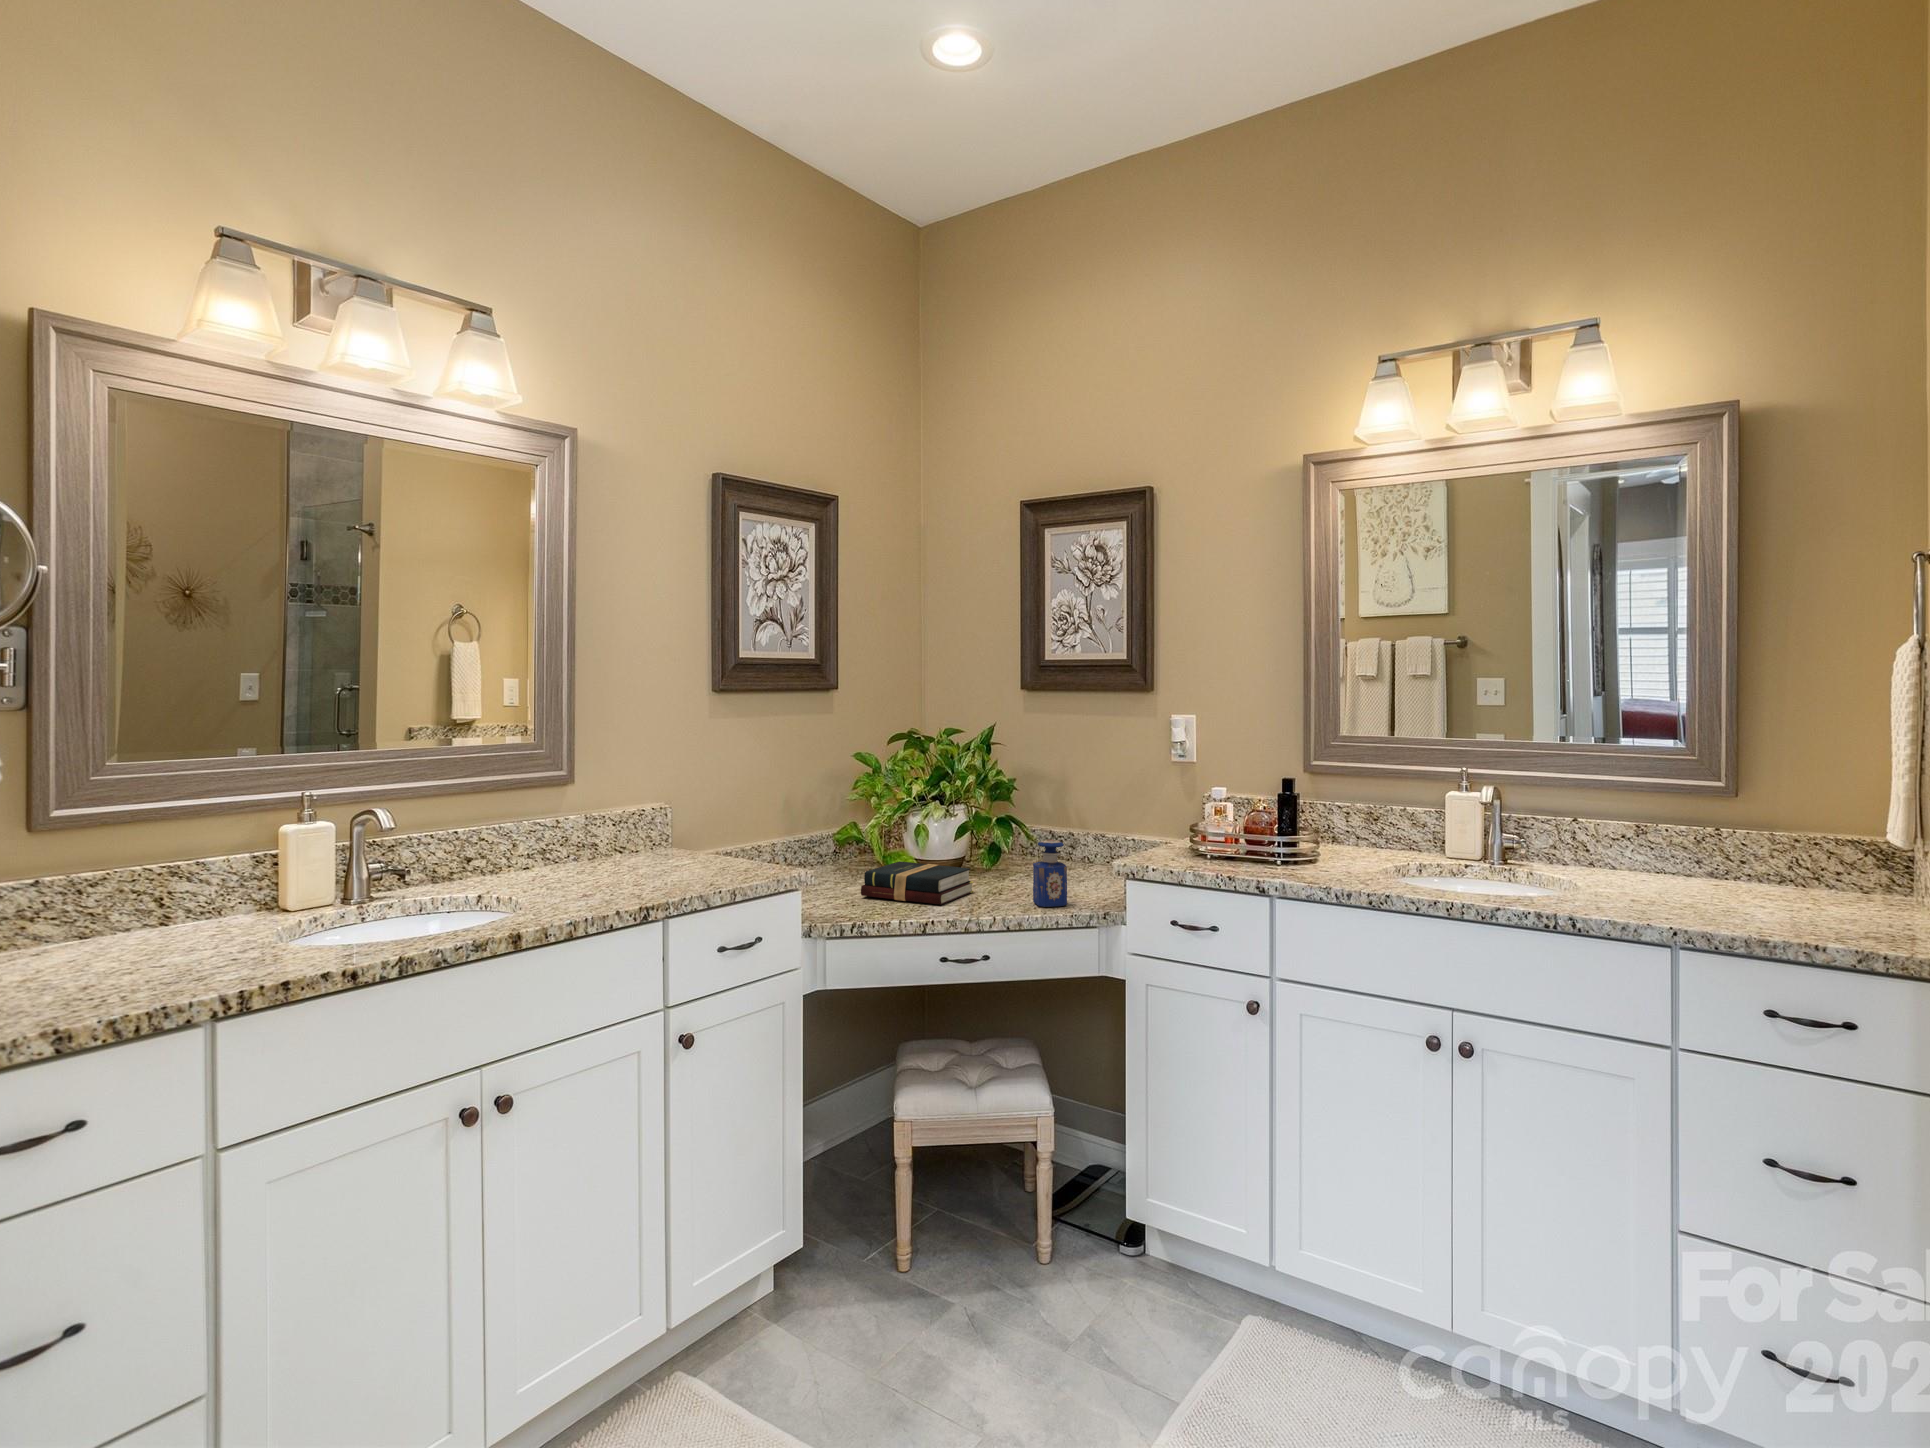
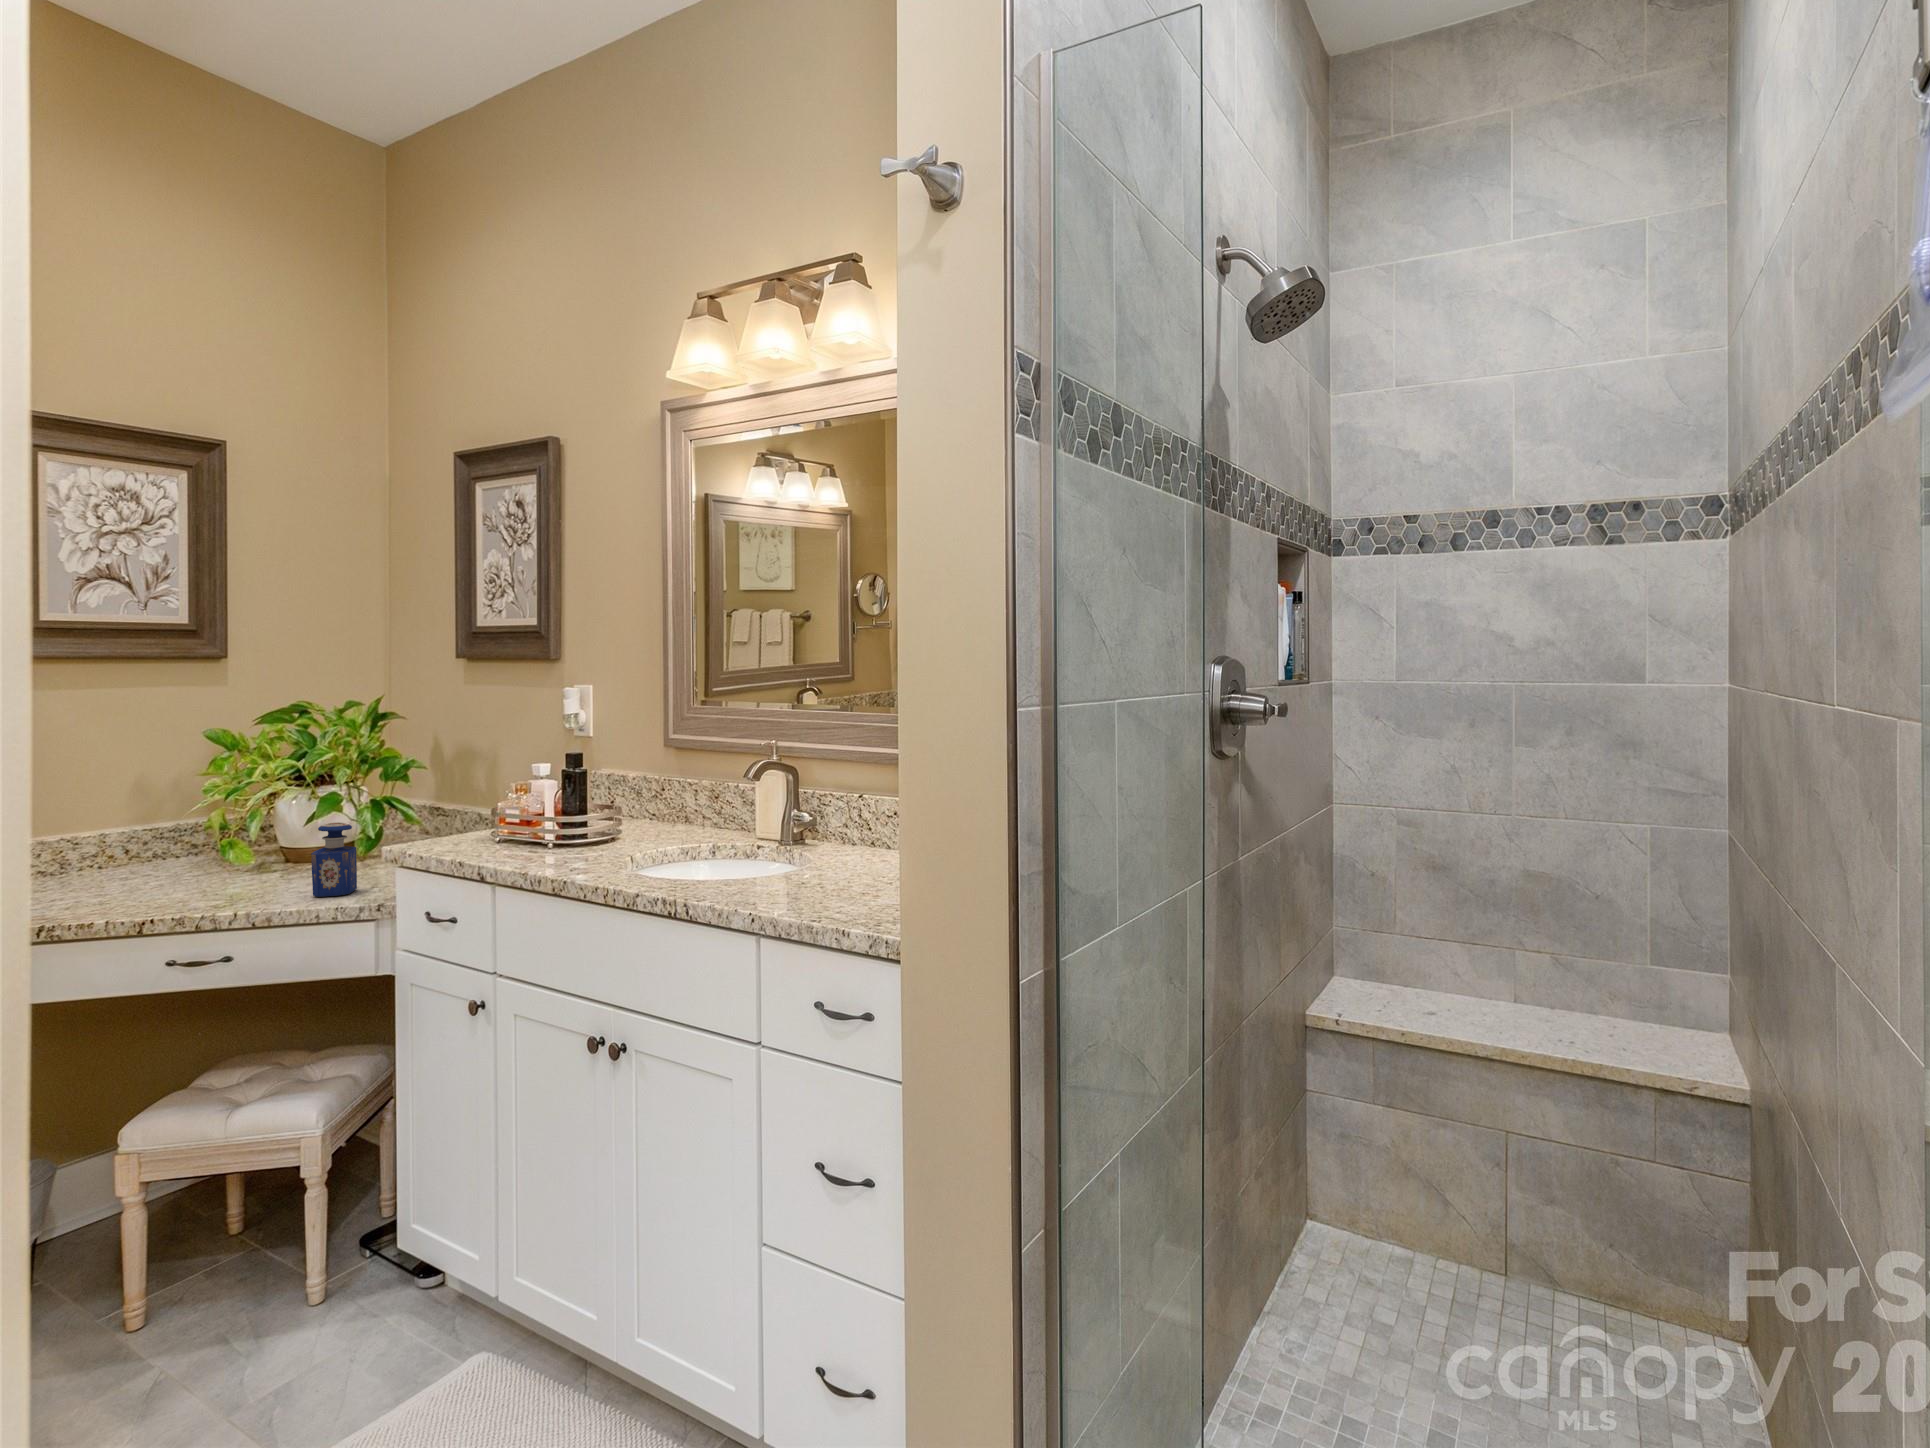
hardback book: present [861,861,974,905] -> none [143,846,291,896]

